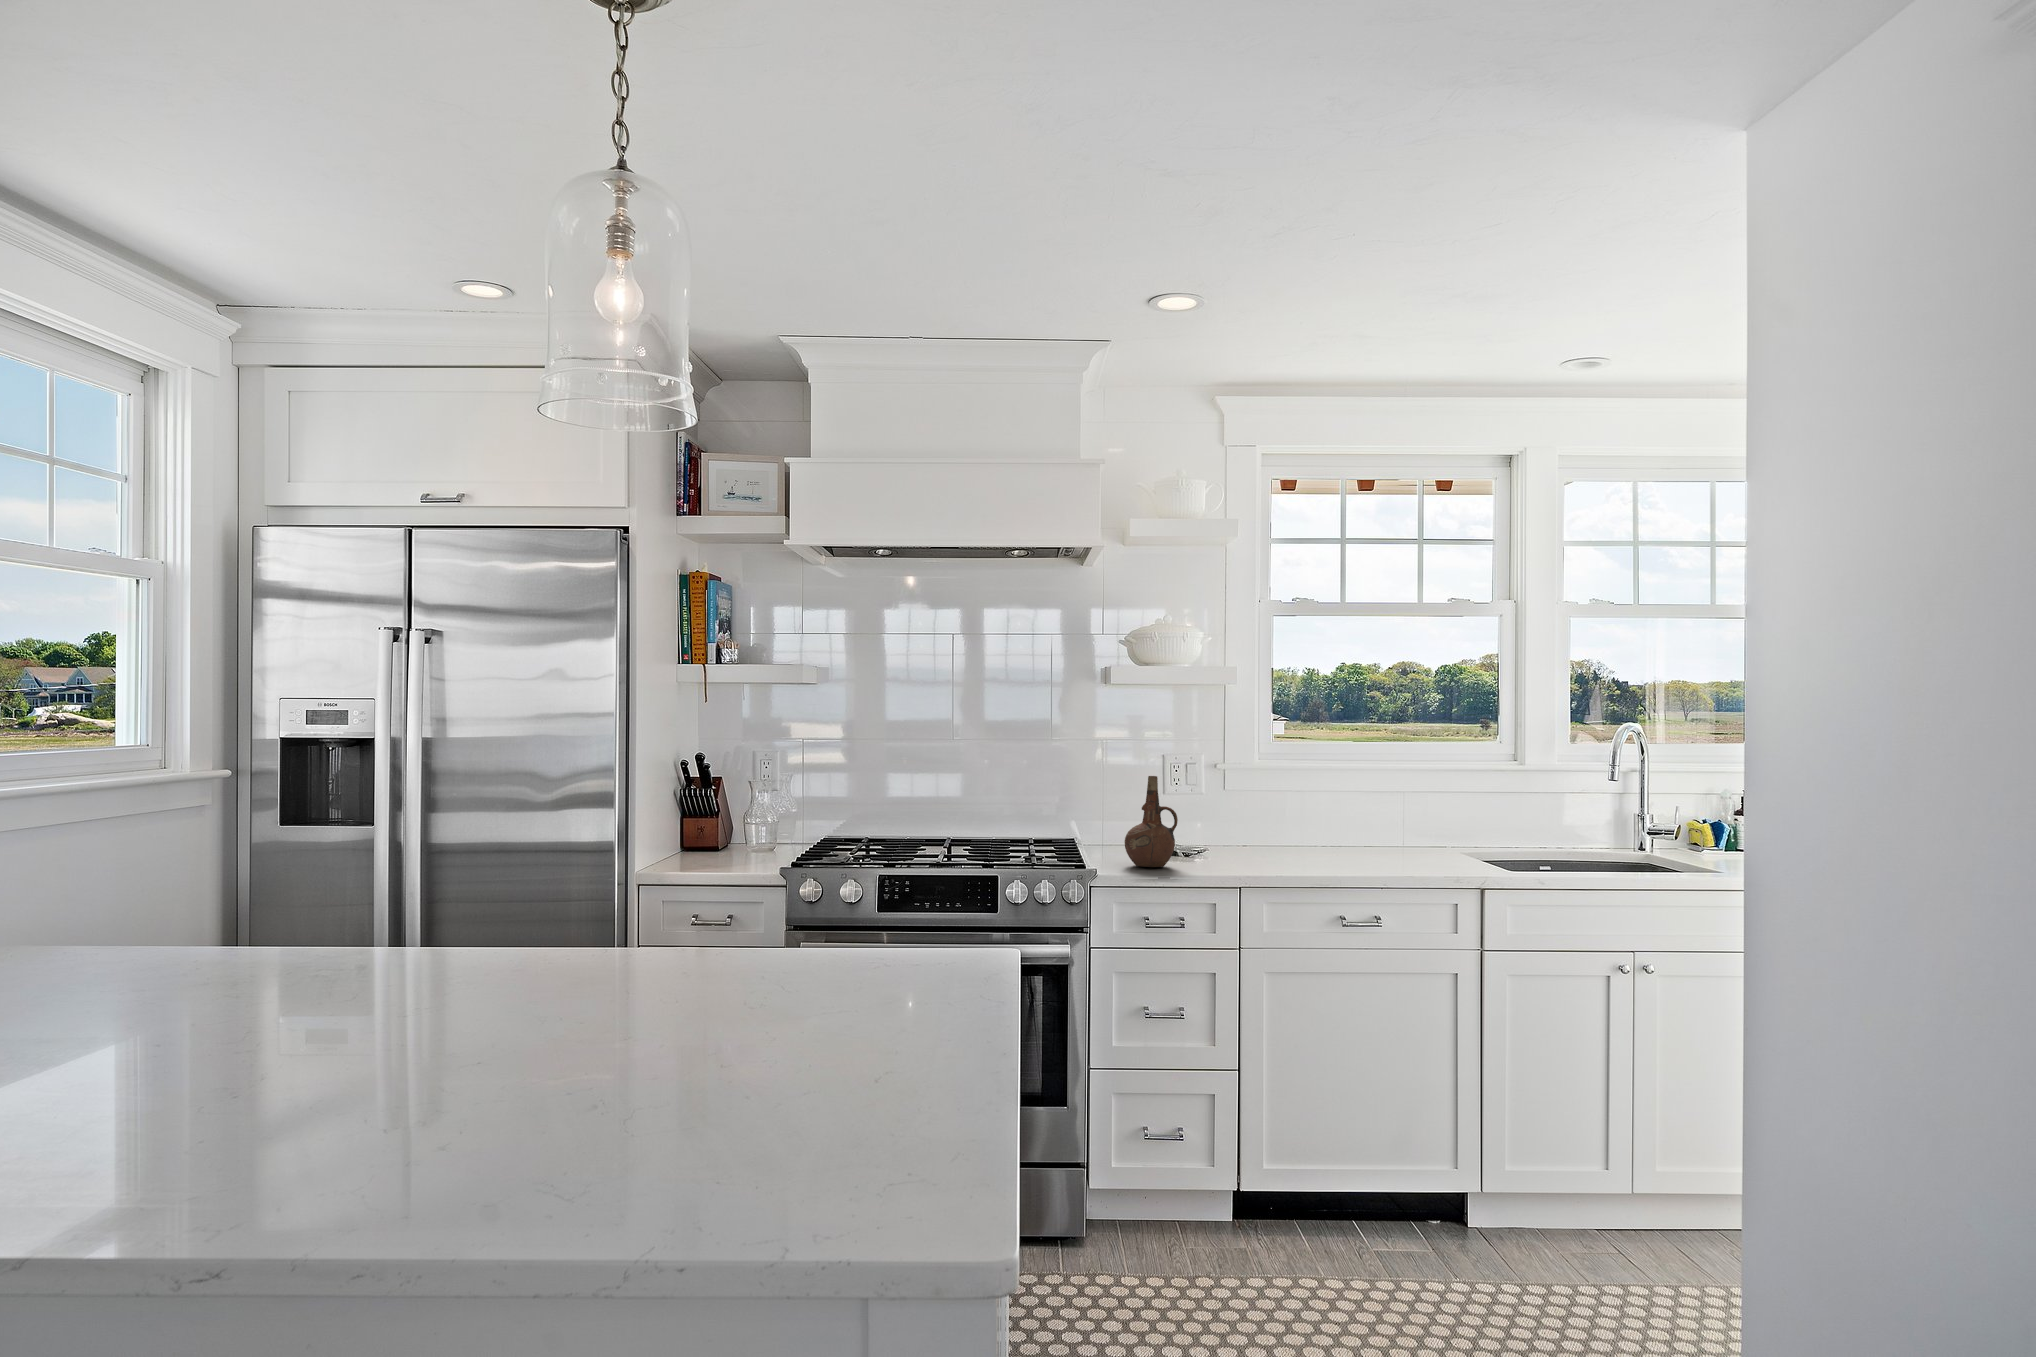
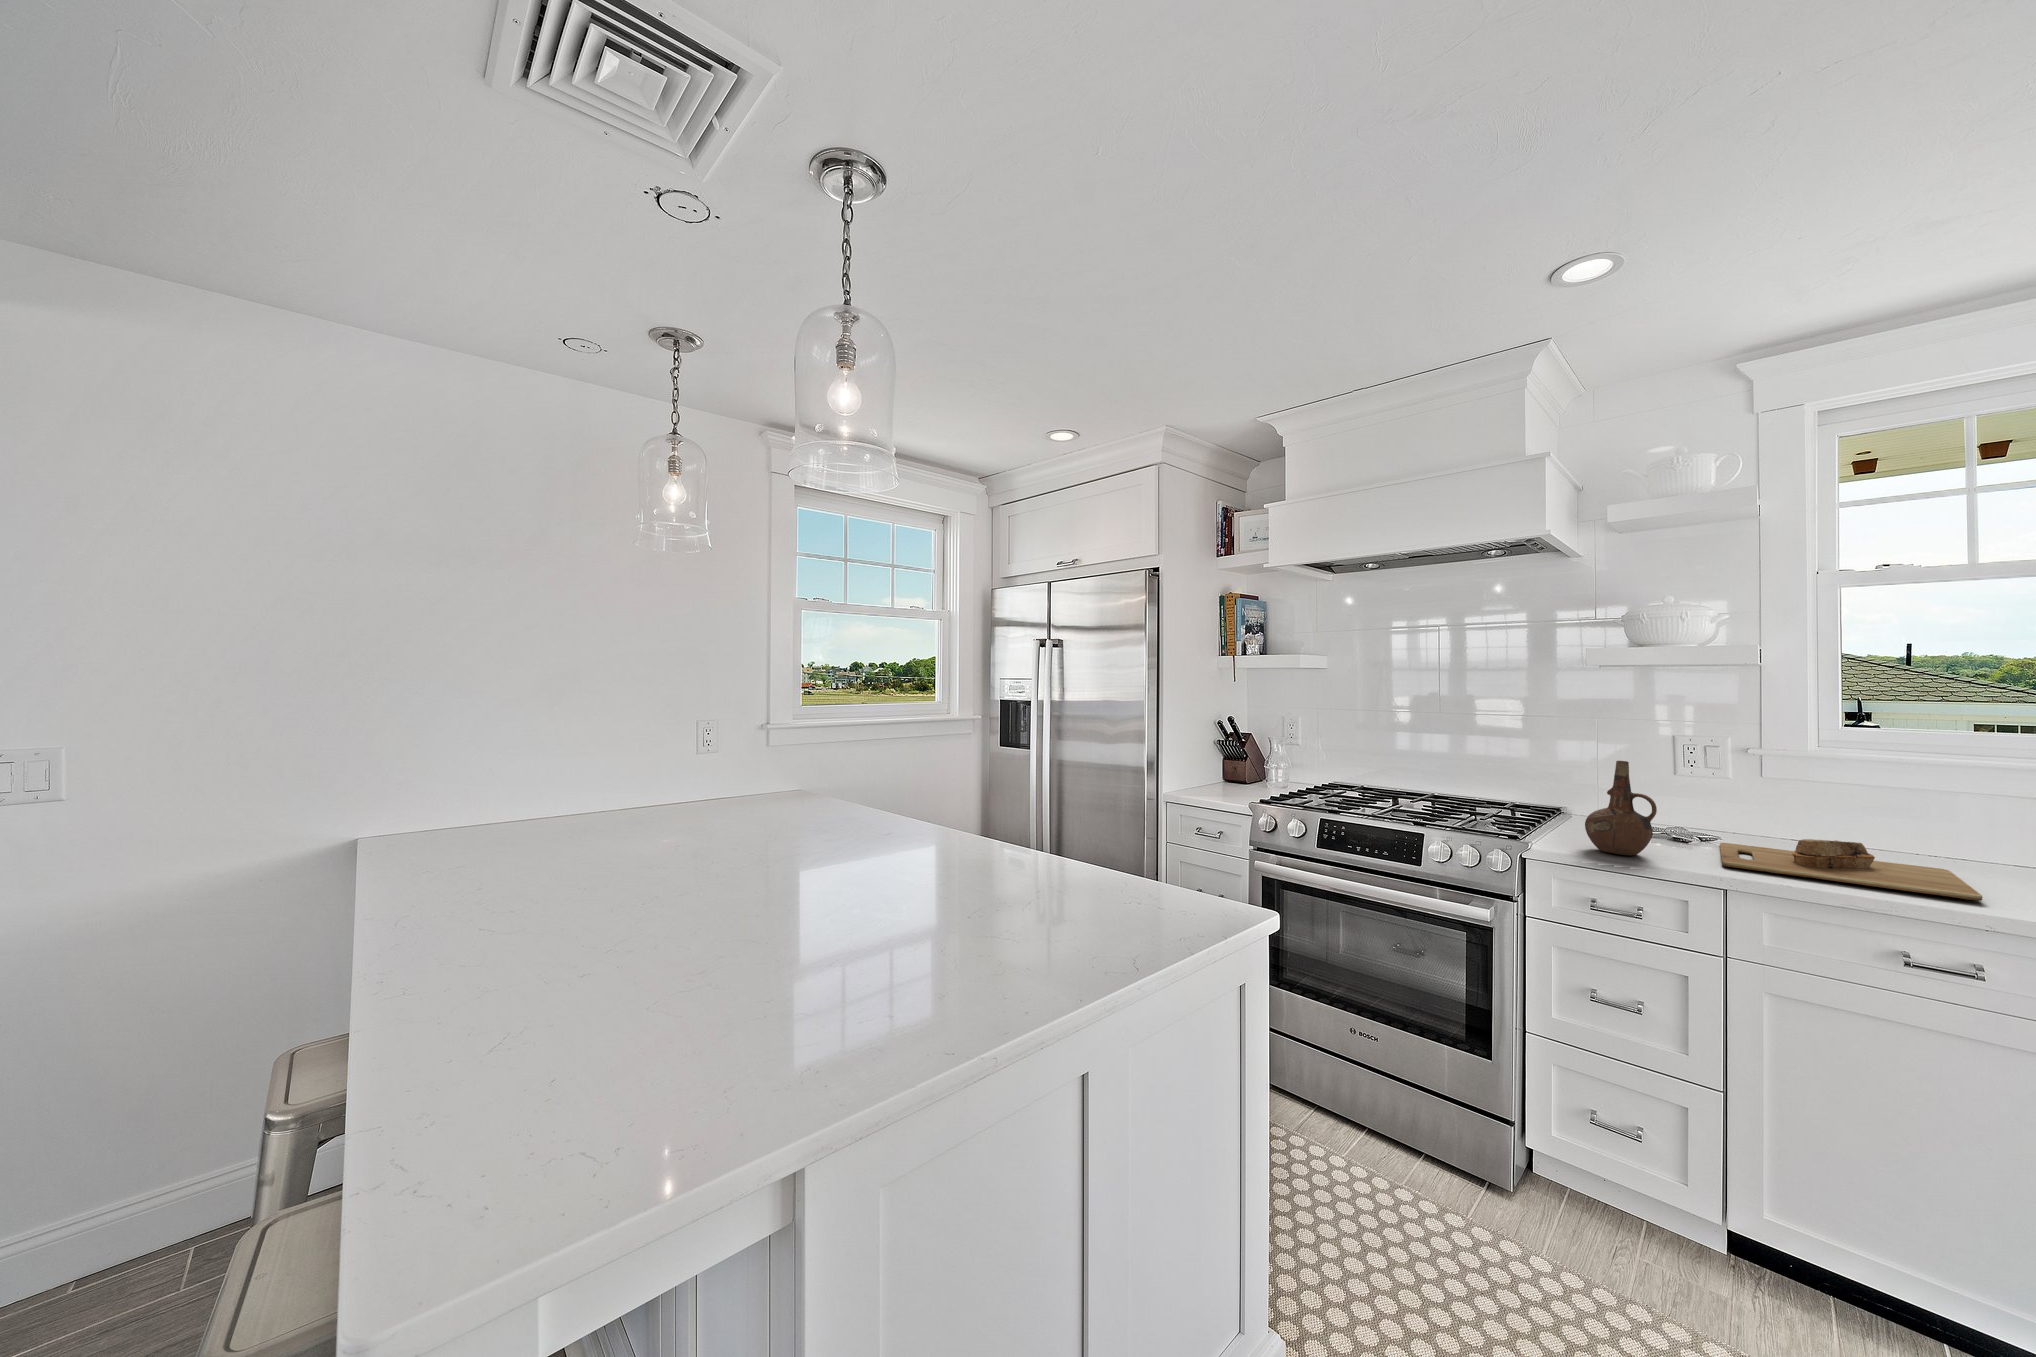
cutting board: none [1201,833,1359,865] -> present [1720,839,1983,901]

